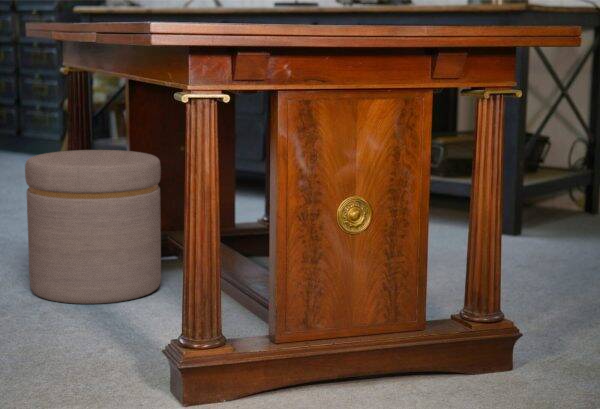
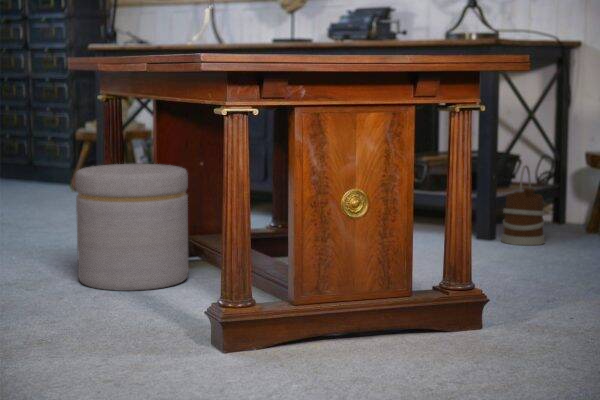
wooden bucket: none [528,152,580,245] -> present [501,166,545,246]

